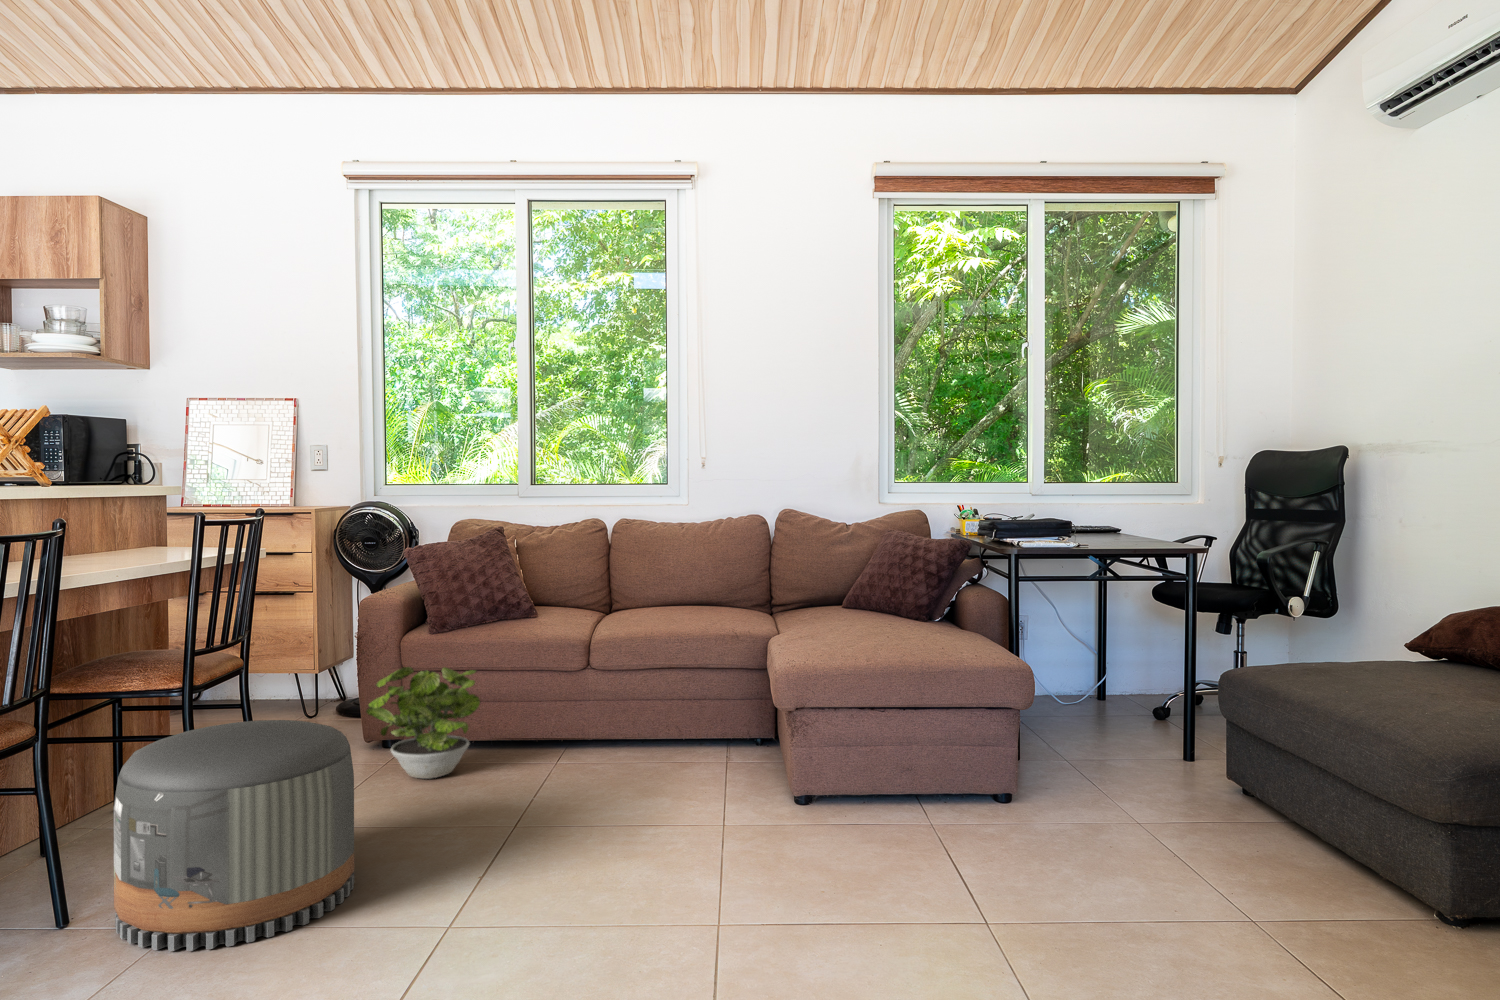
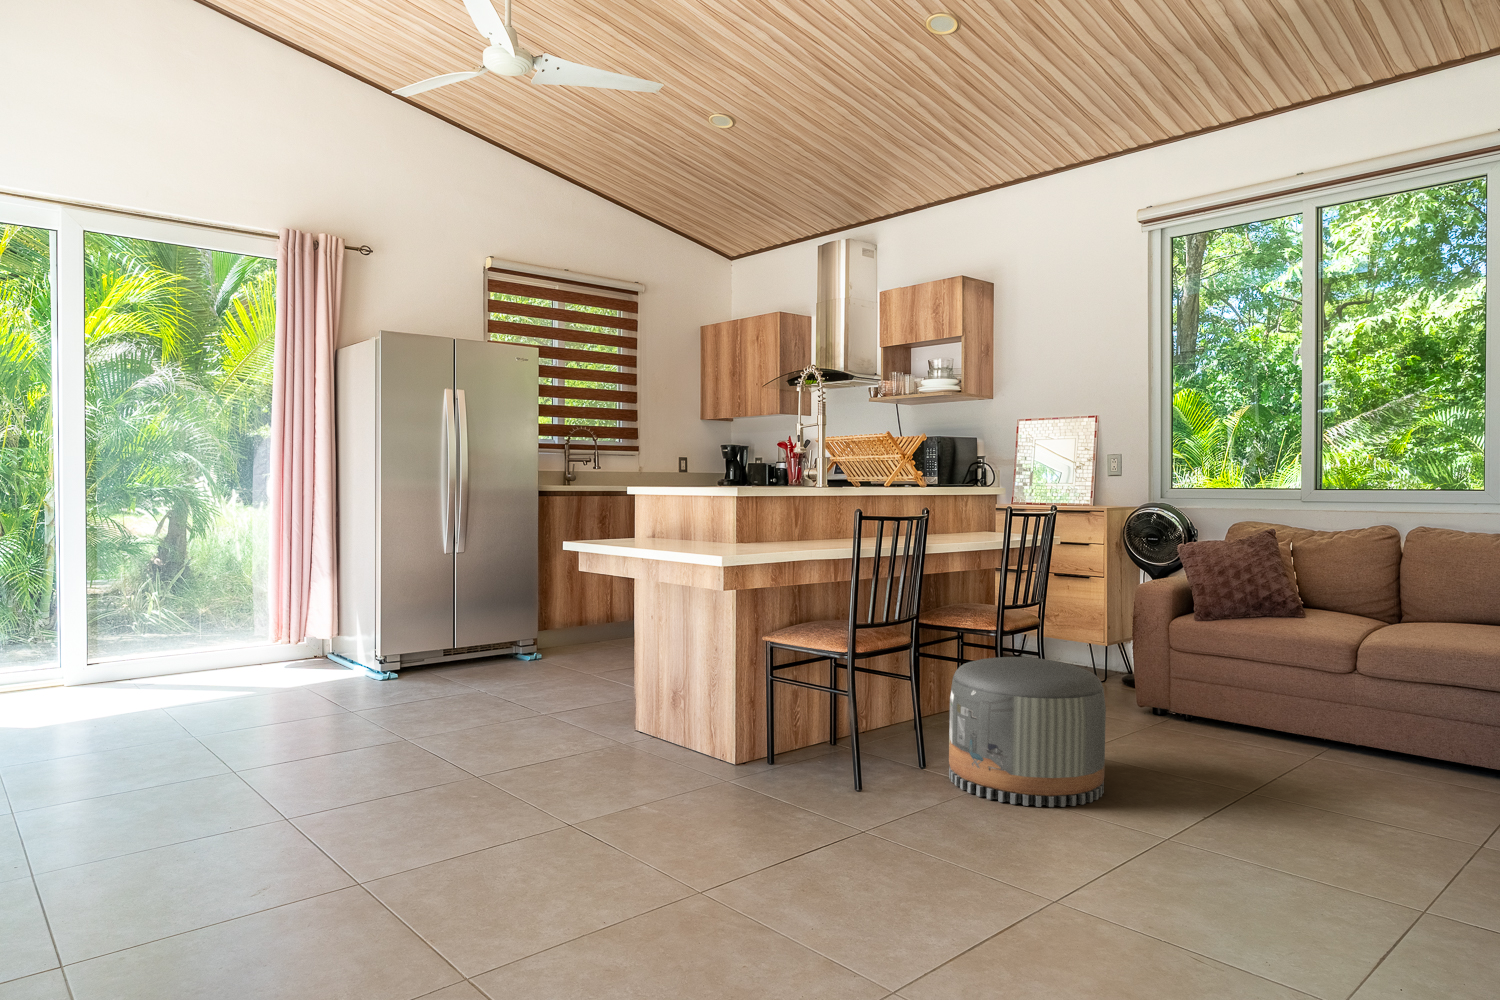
potted plant: present [366,667,480,779] -> none [1131,642,1236,743]

